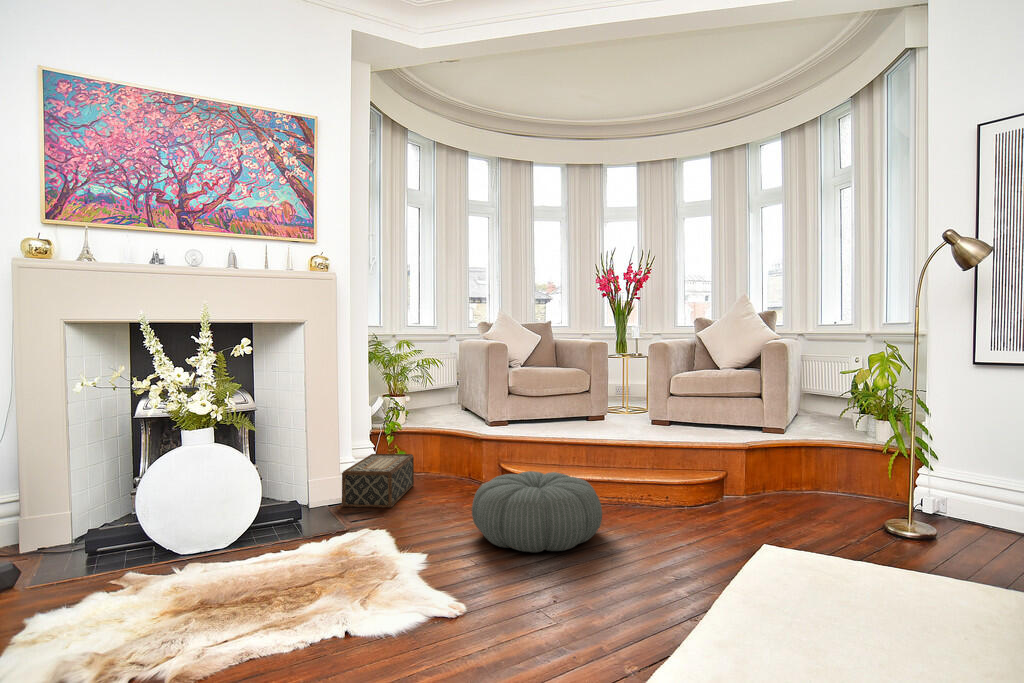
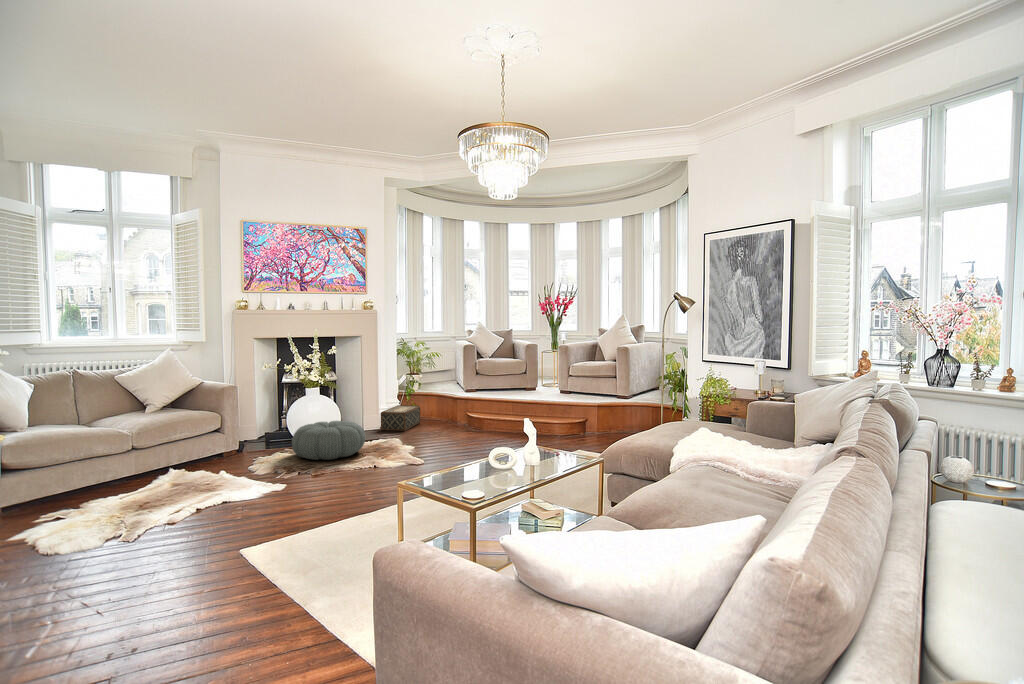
pouf: present [472,471,602,553] -> present [292,421,365,460]

